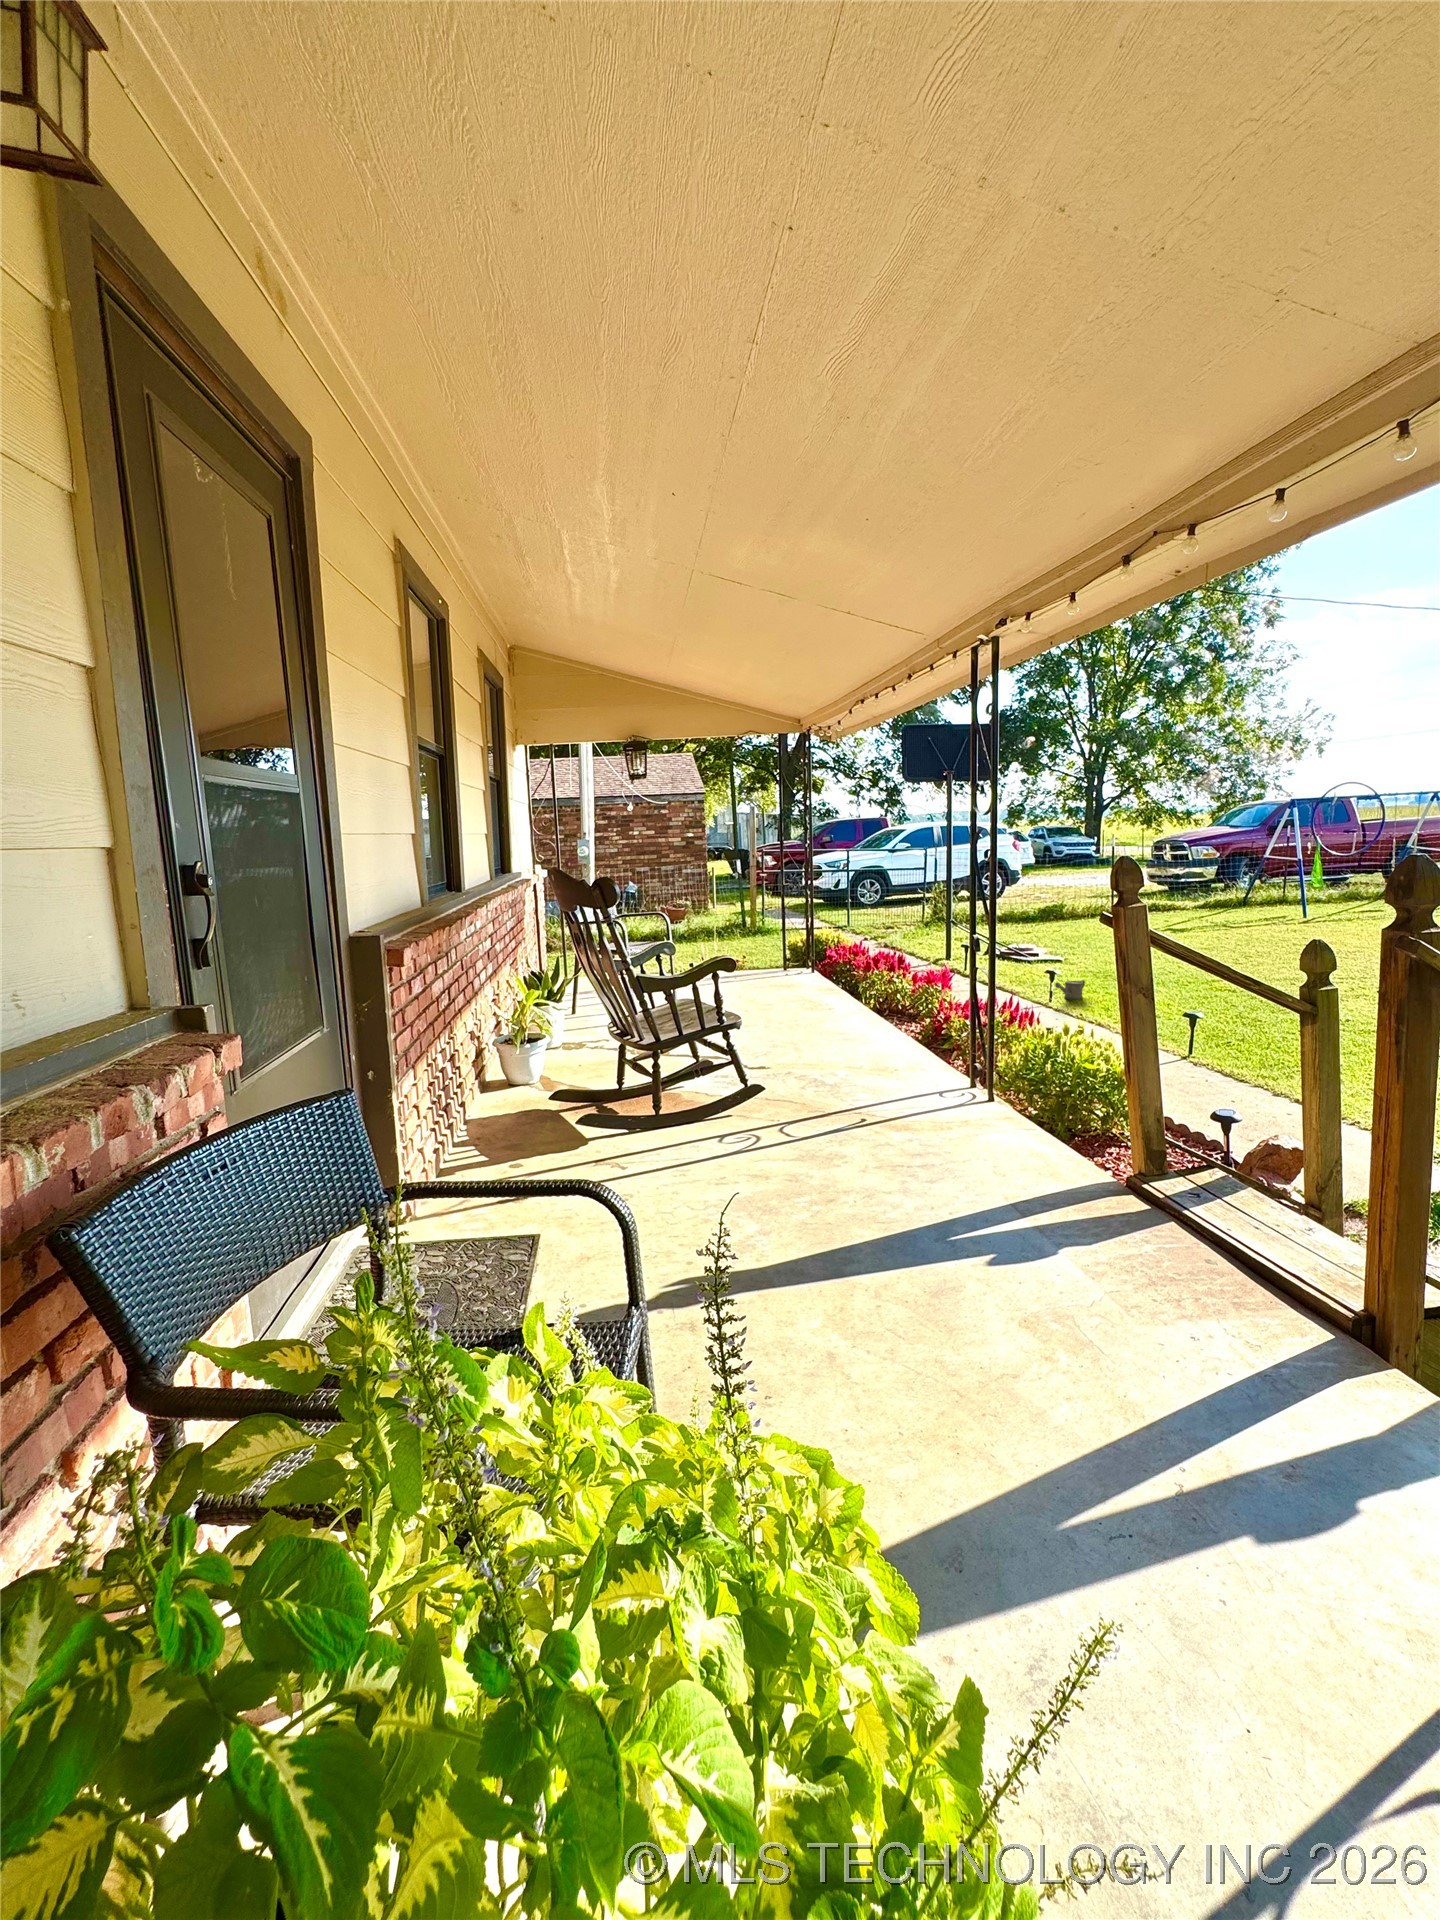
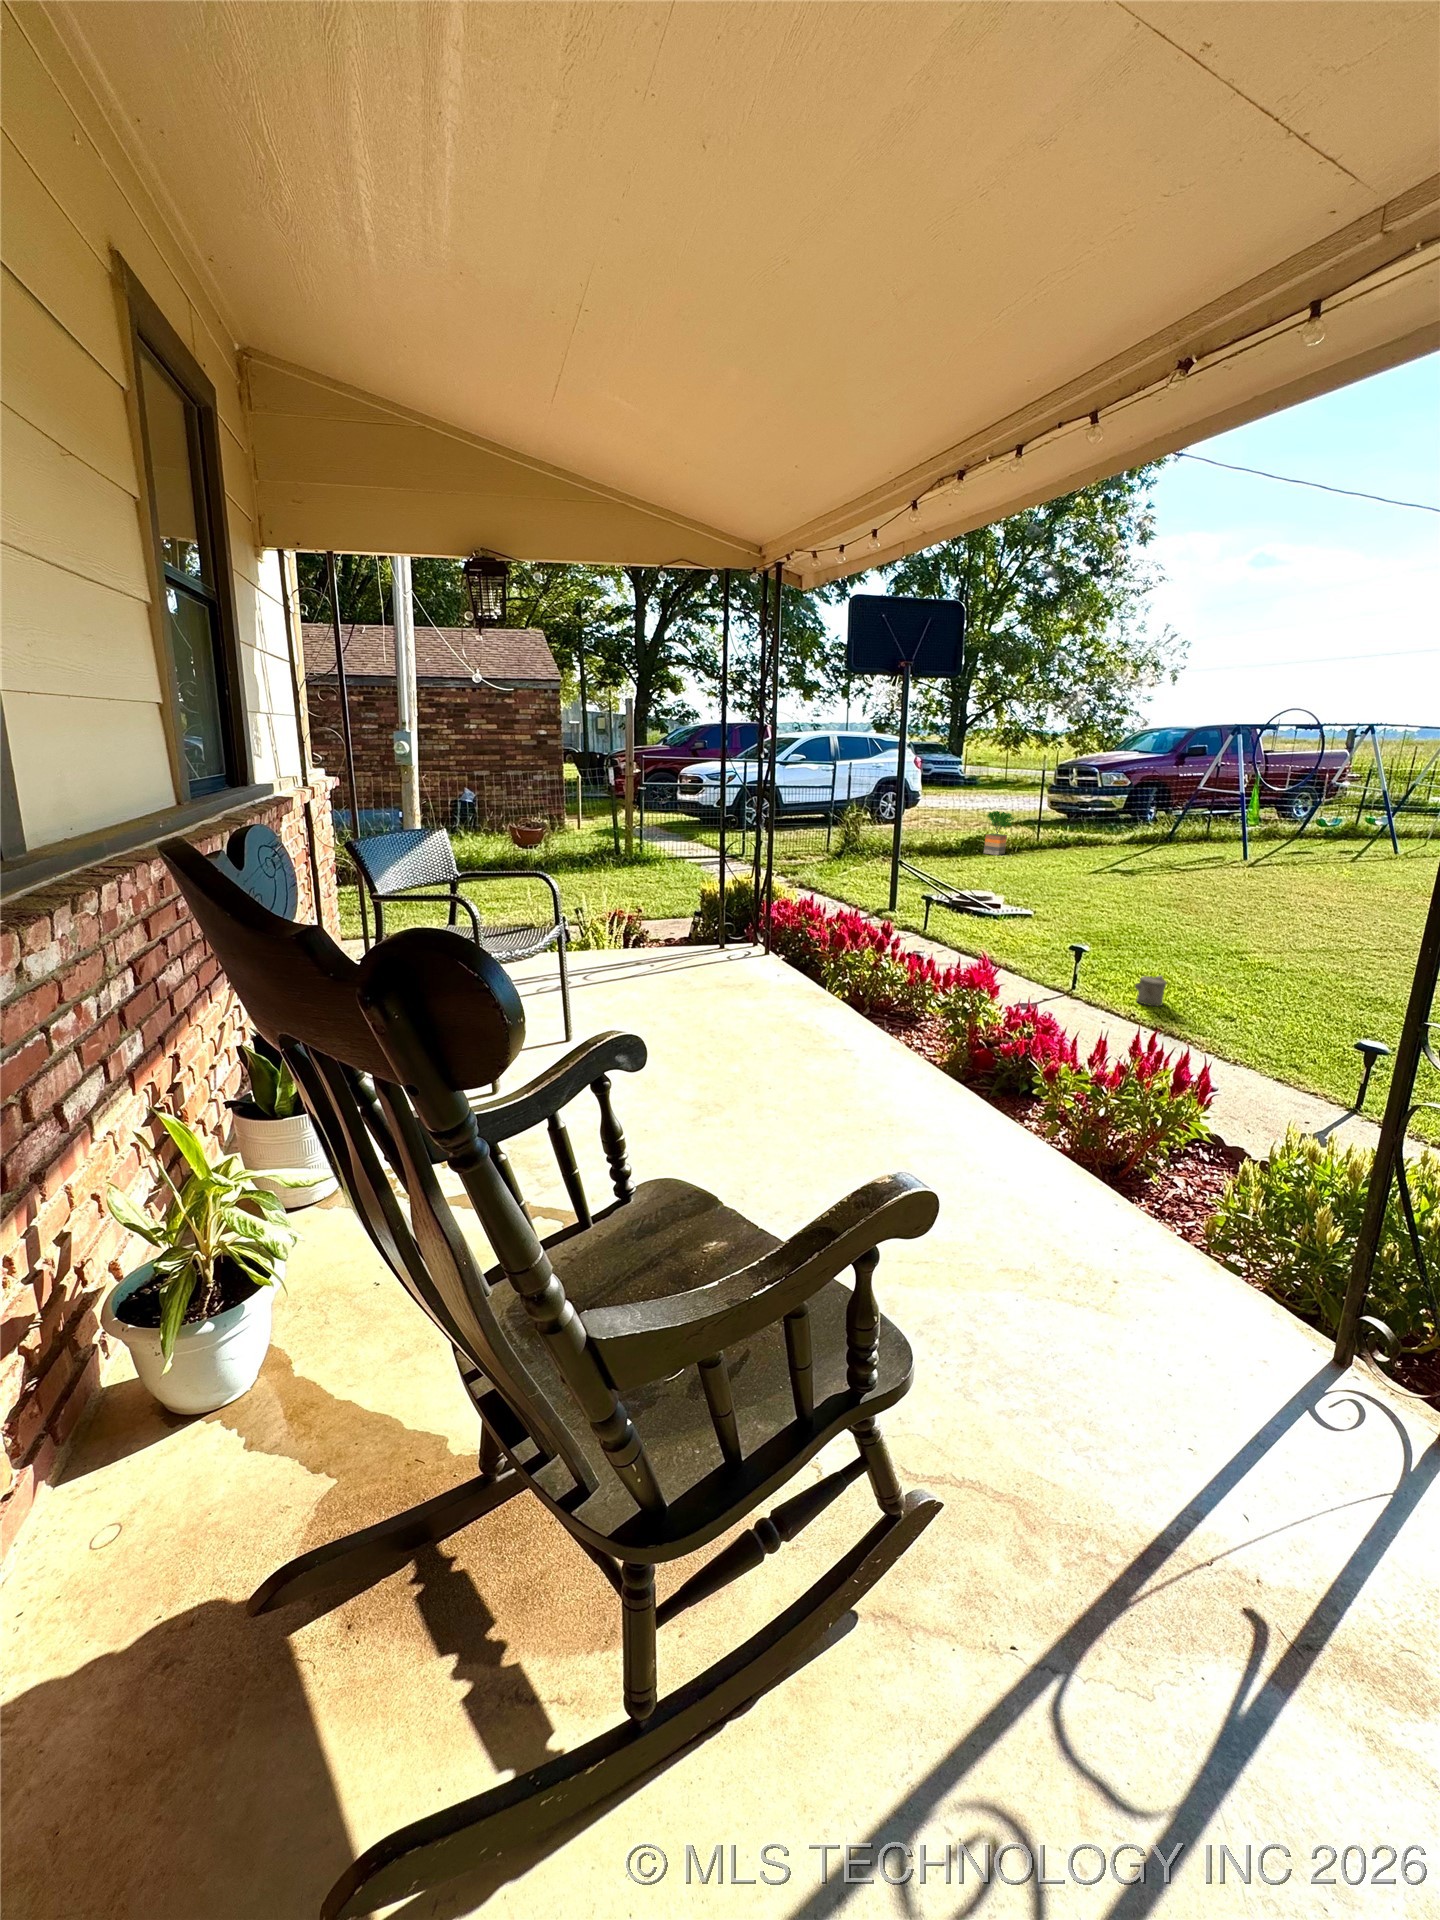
potted tree: none [1055,882,1081,920] -> present [984,811,1014,855]

